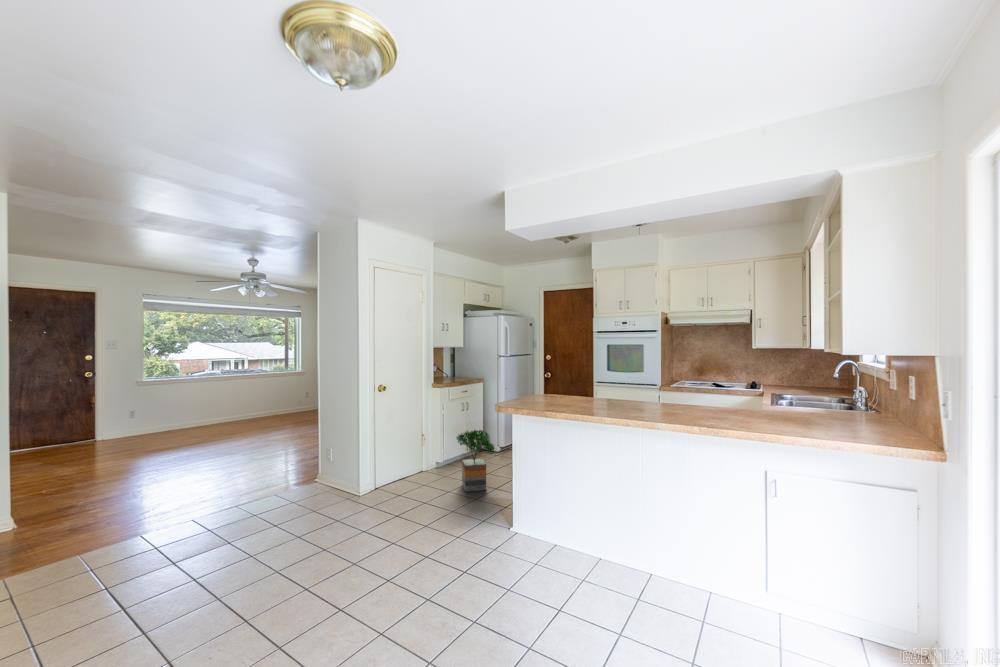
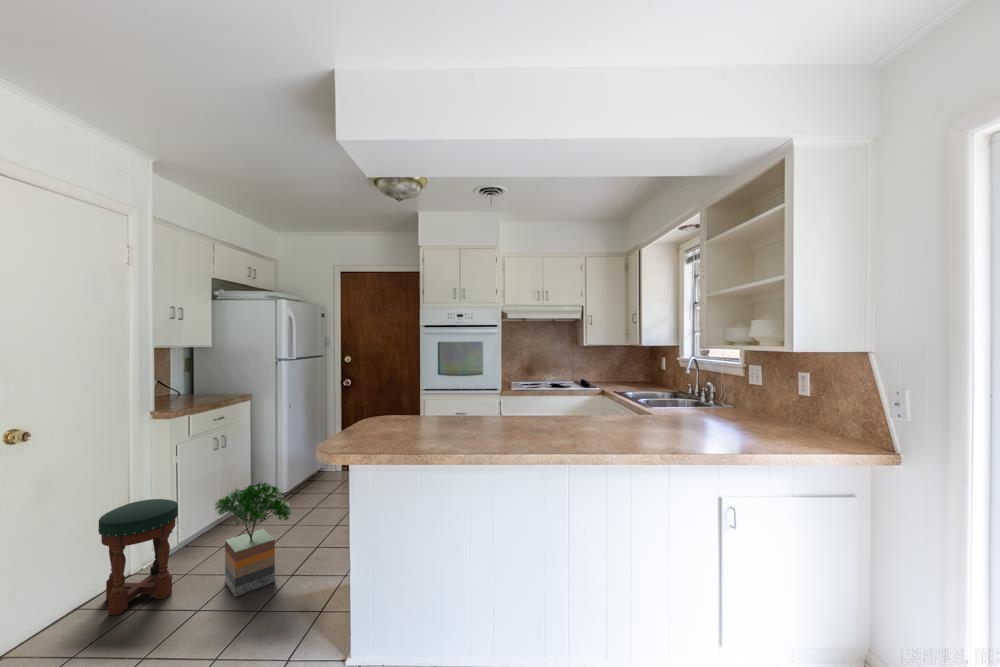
stool: none [408,431,441,486] -> present [98,499,178,615]

